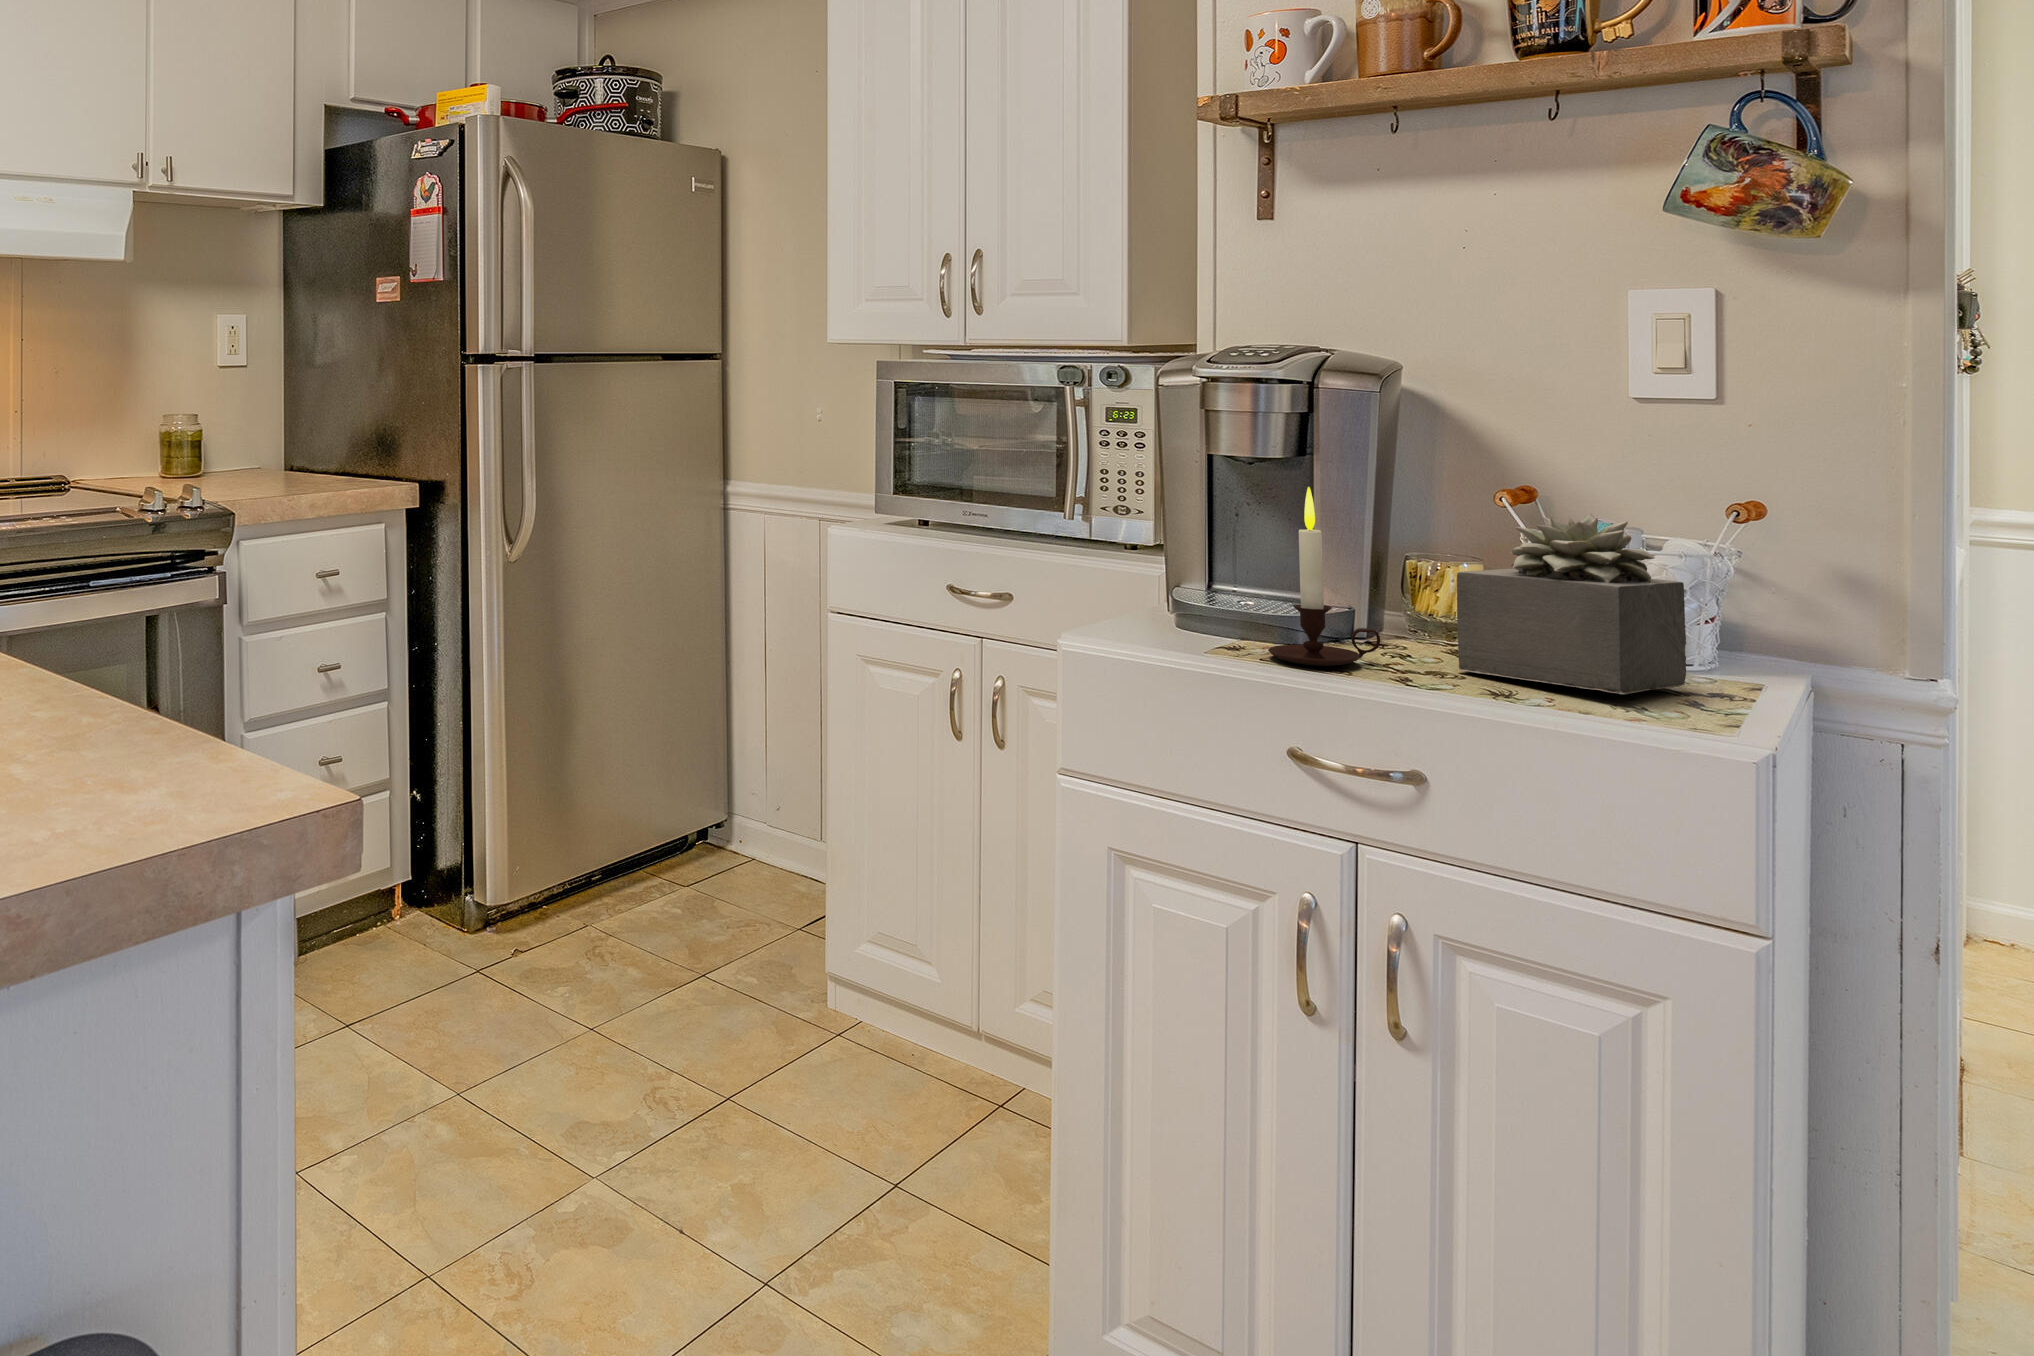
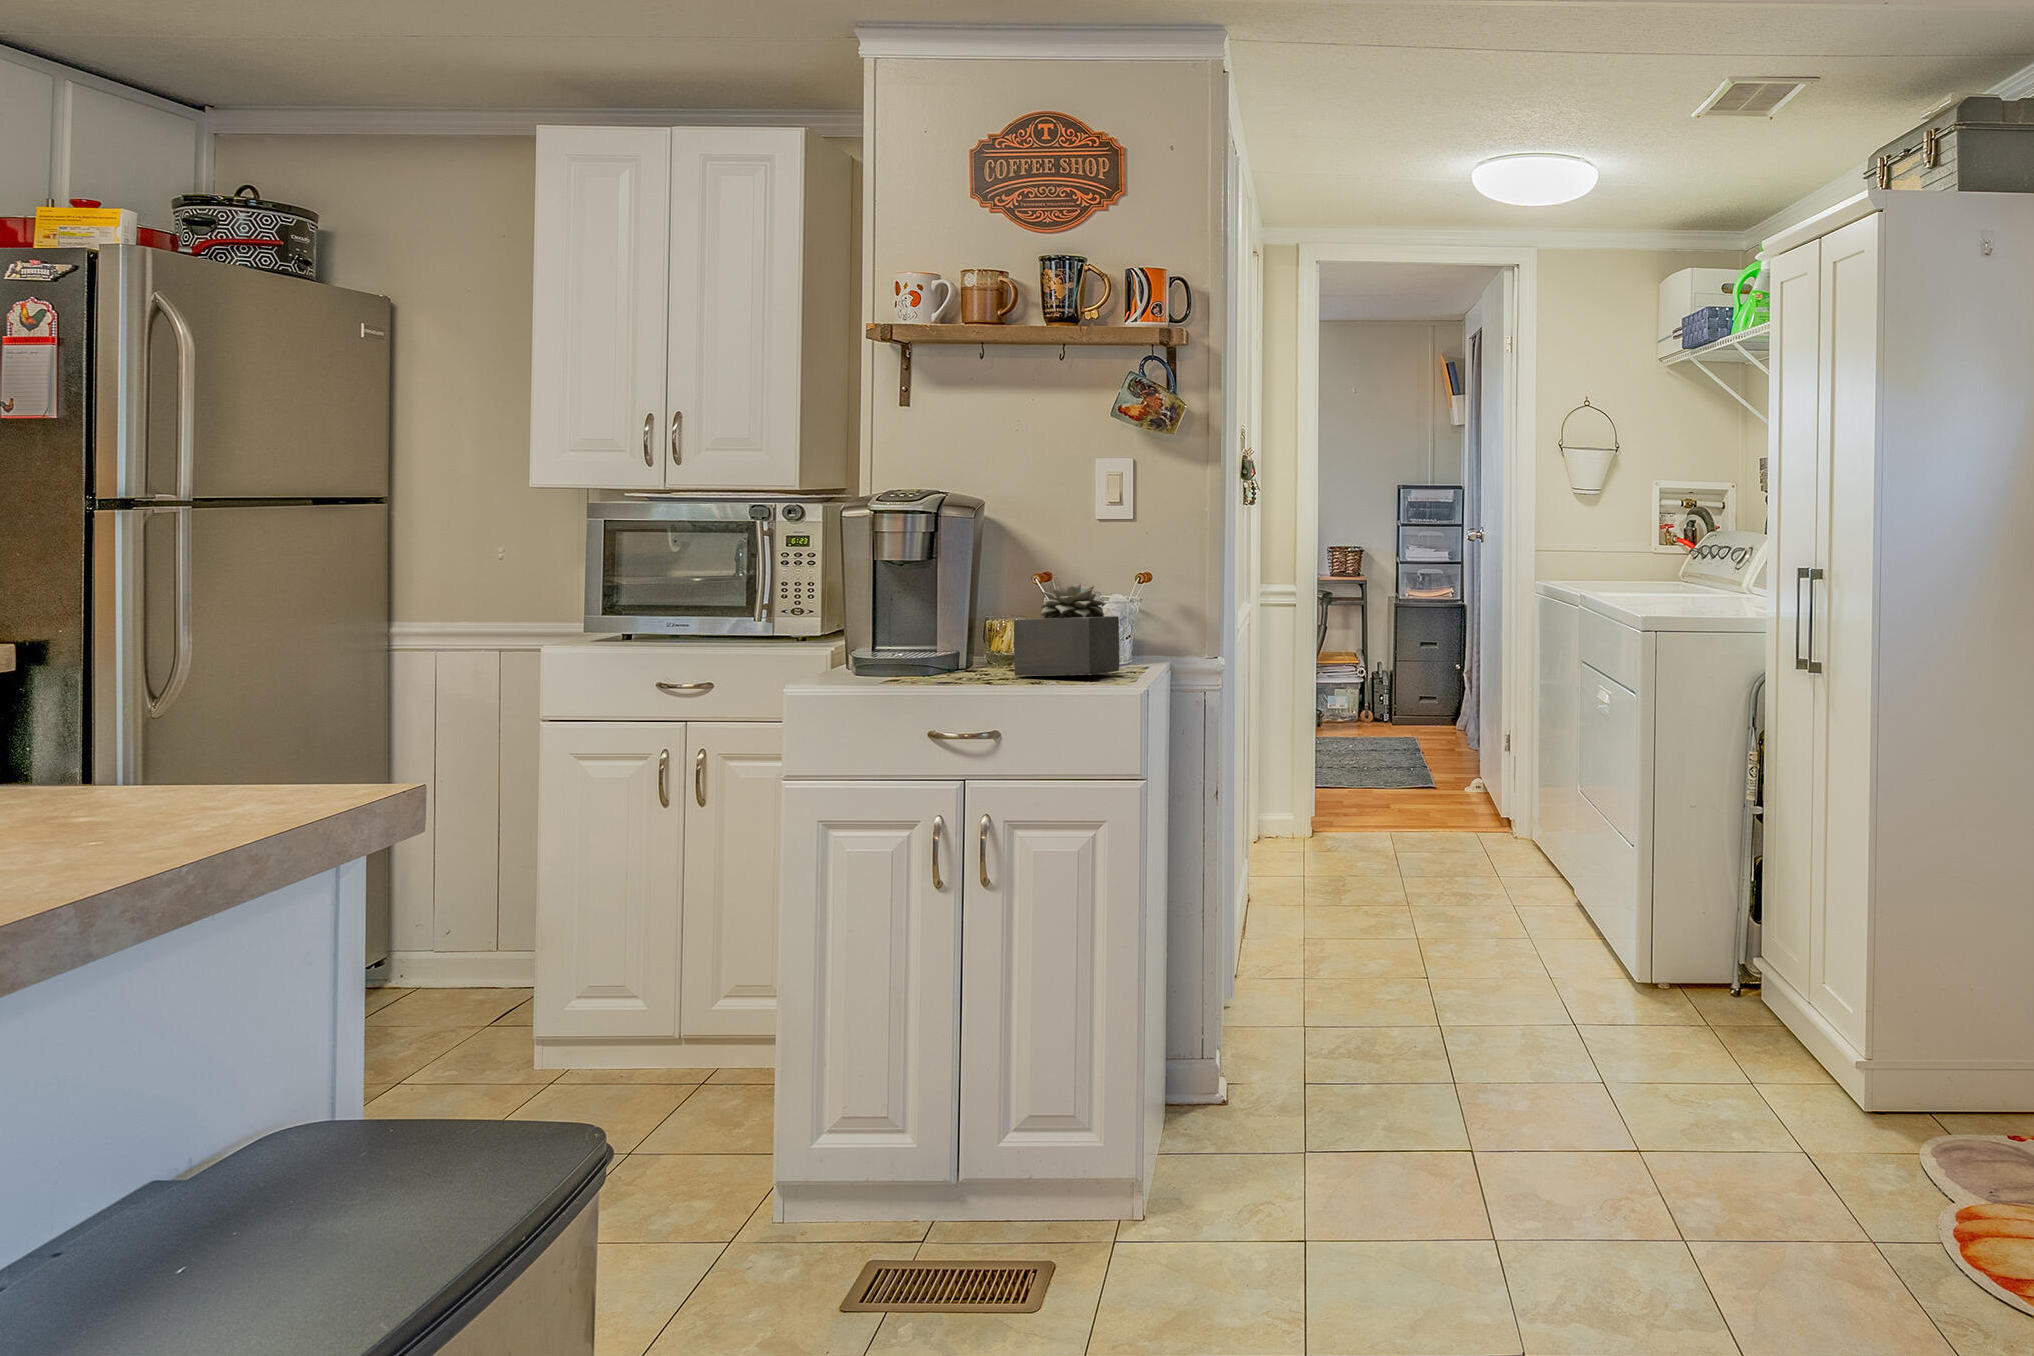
candle: present [1268,487,1380,666] -> none [912,573,974,681]

